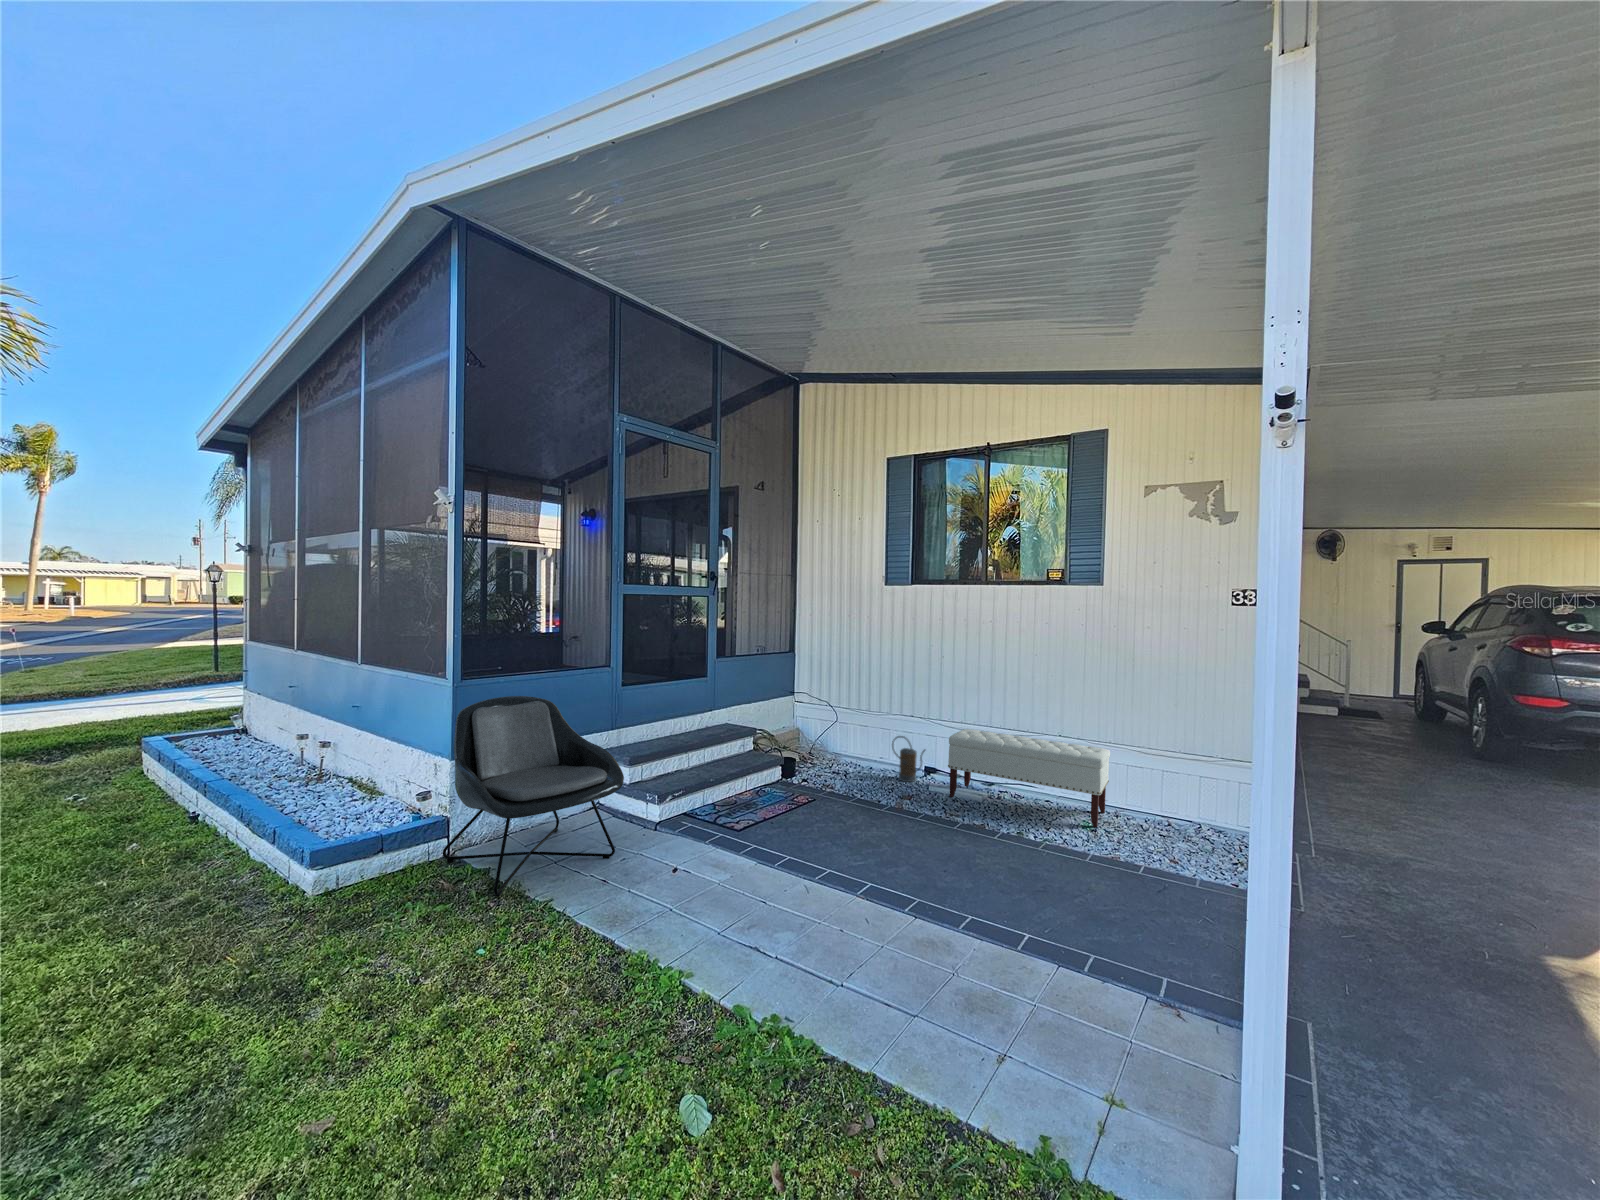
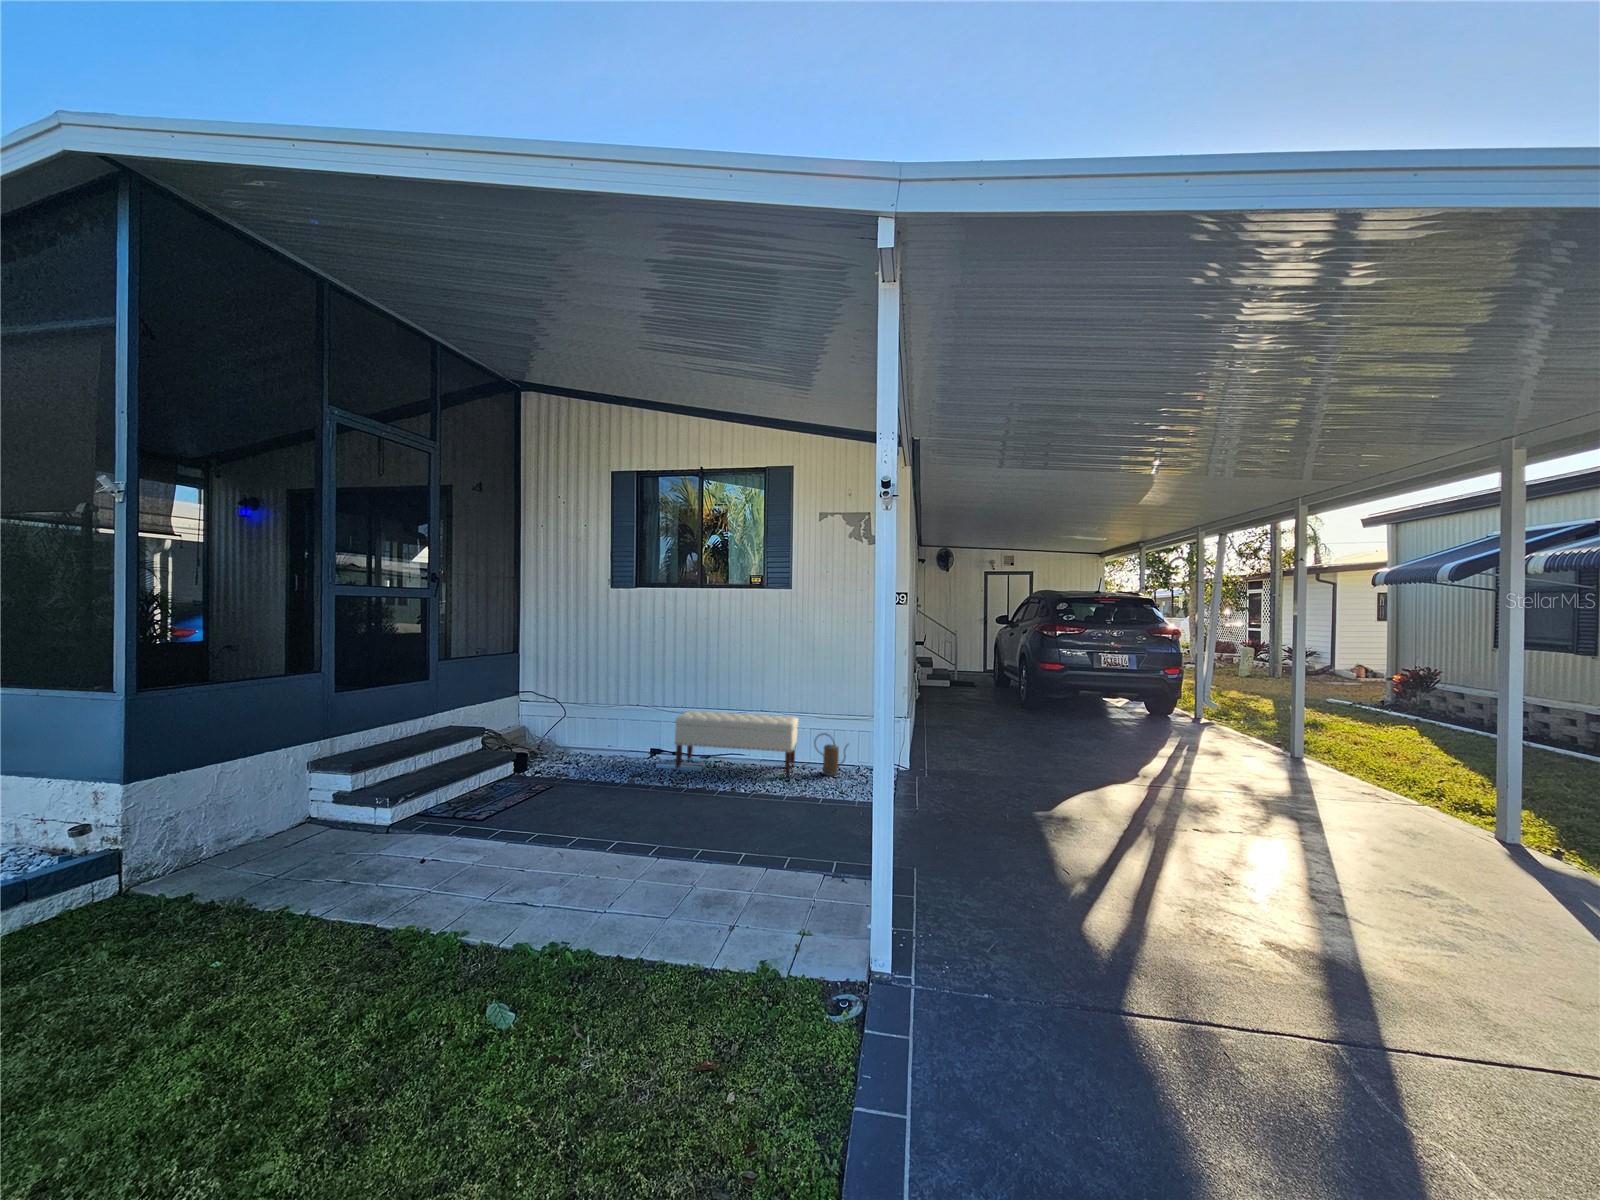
lounge chair: present [443,696,624,896] -> none [113,708,361,919]
watering can: present [892,736,925,782] -> present [814,733,848,776]

